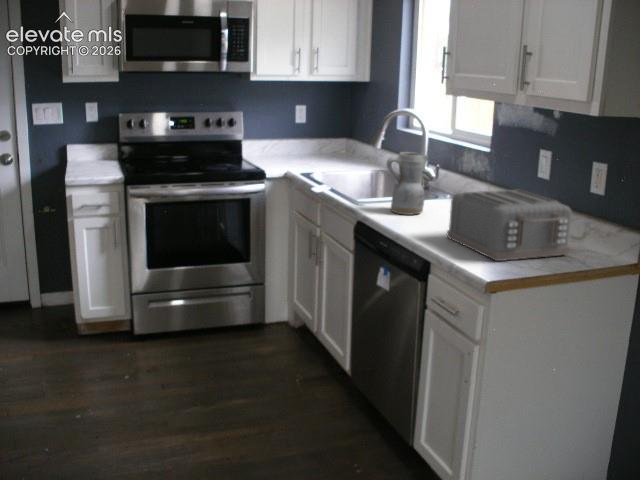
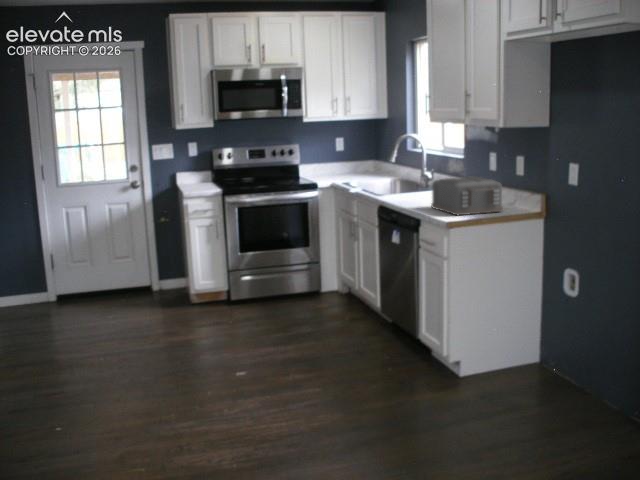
ceramic pitcher: present [387,152,428,215] -> none [395,160,421,199]

